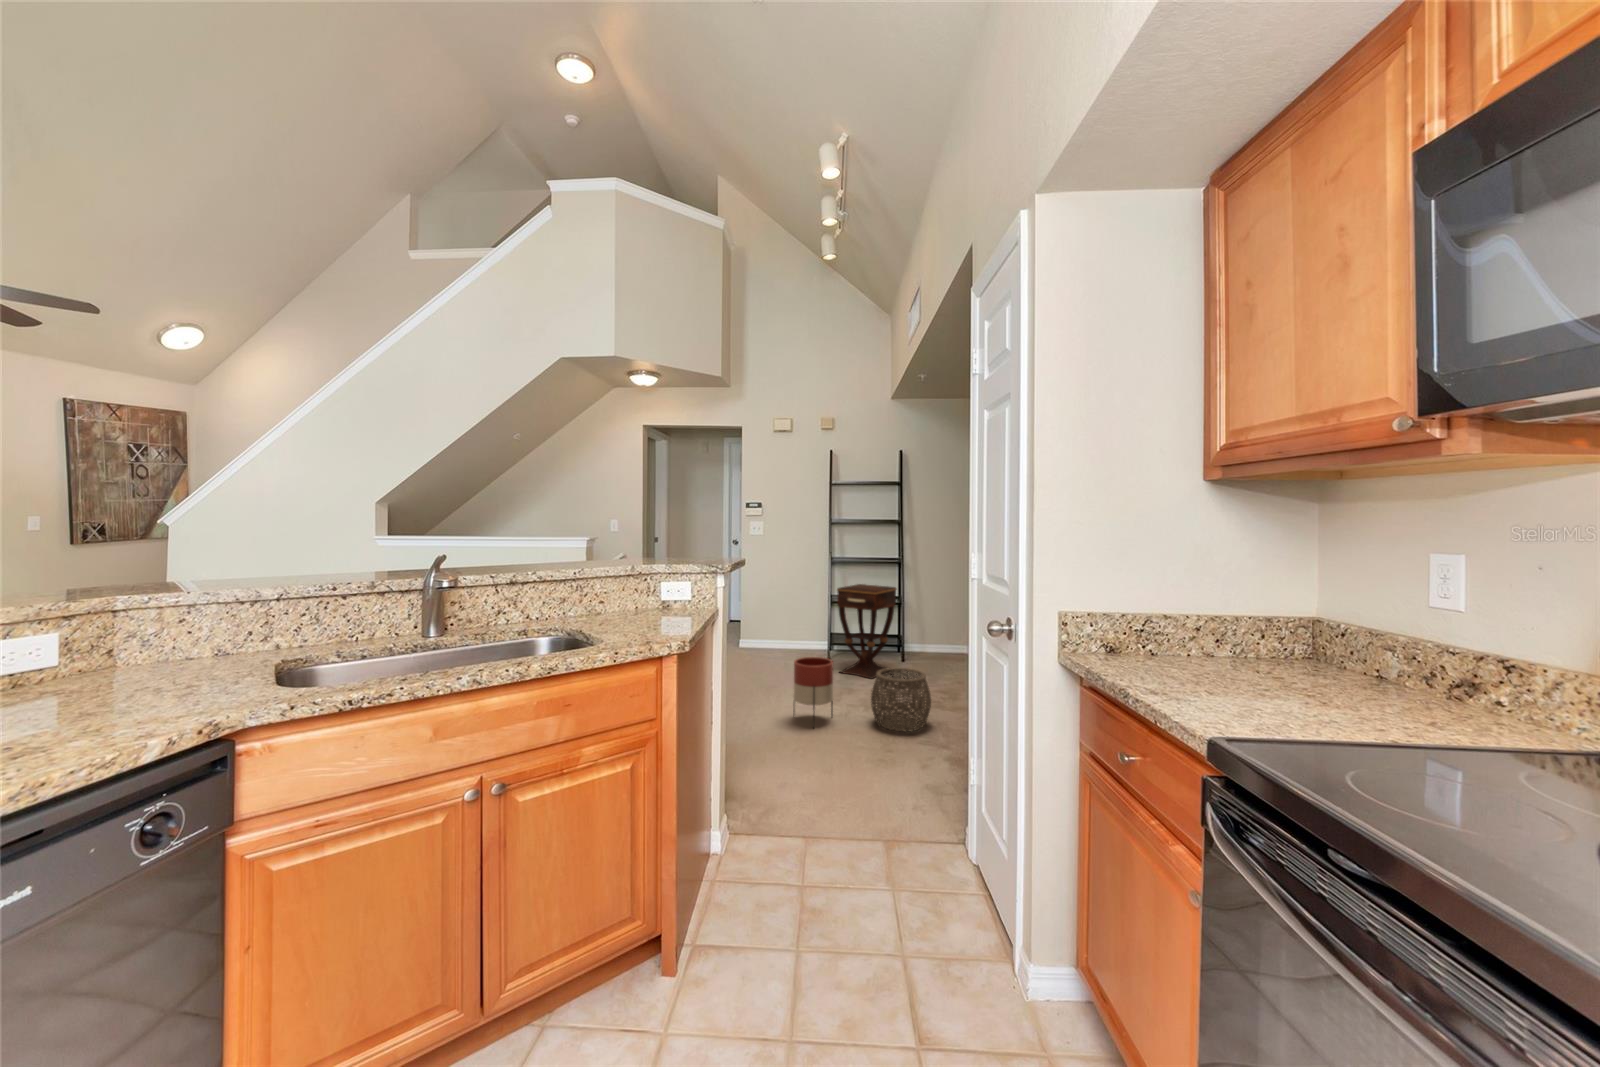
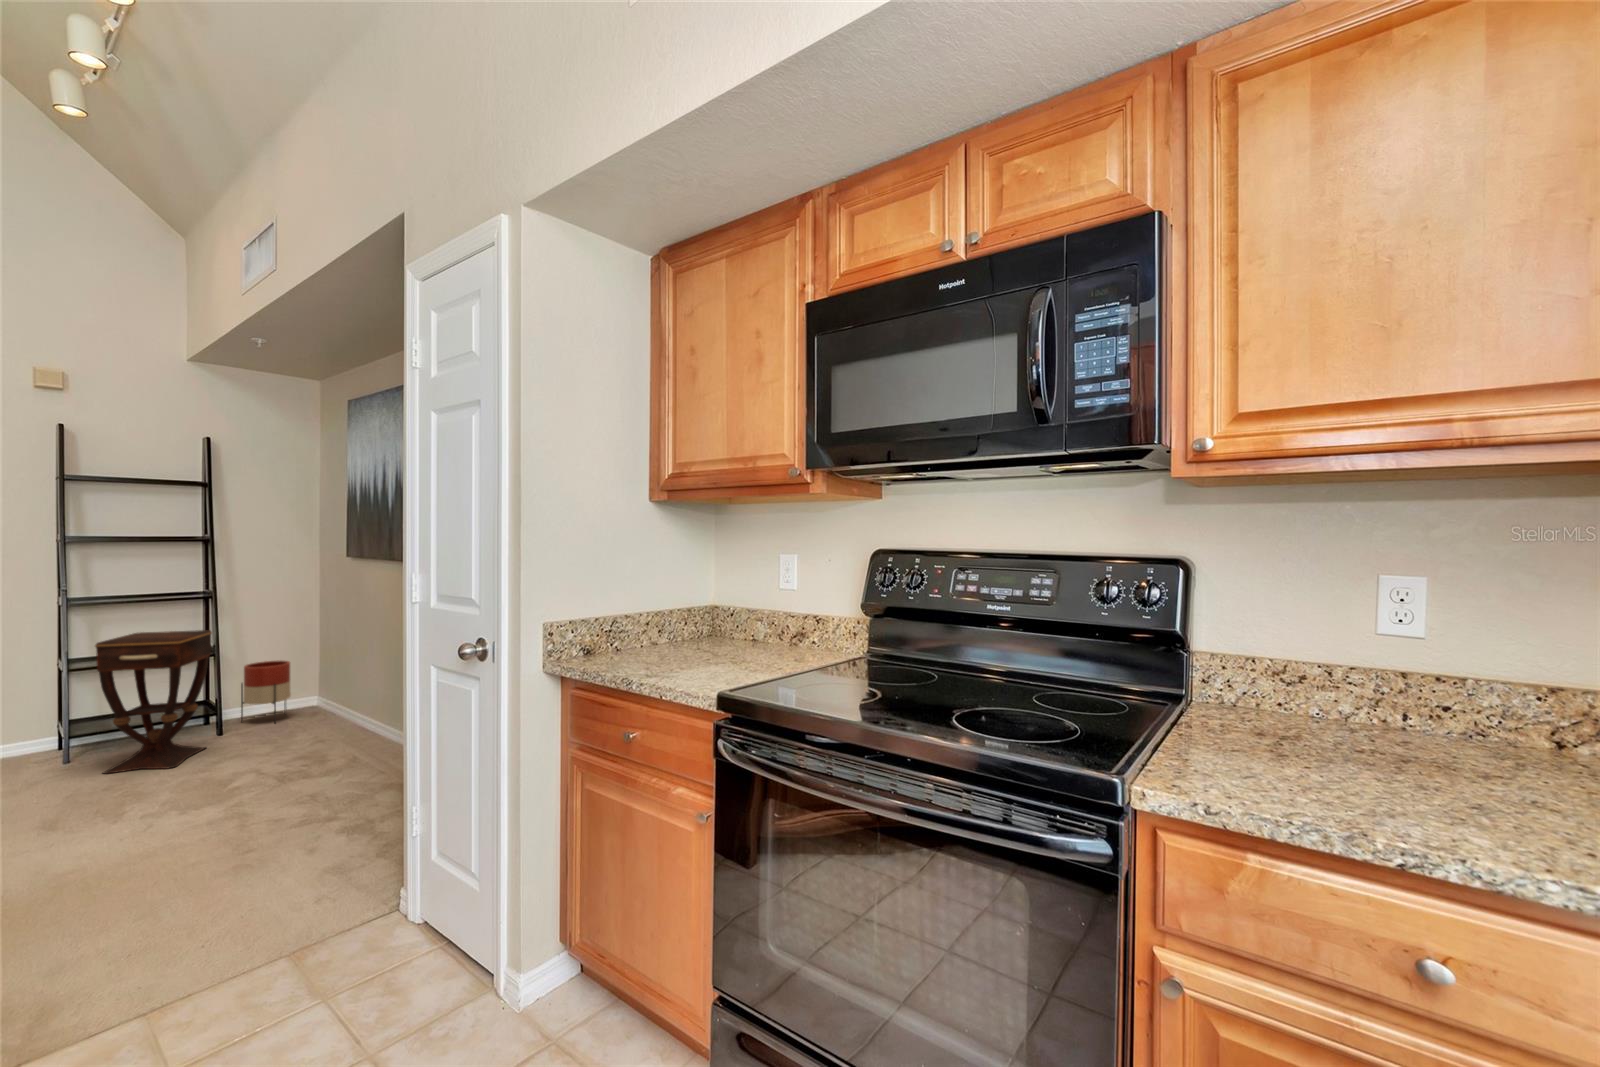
planter: present [793,657,833,717] -> present [241,660,291,723]
woven basket: present [871,668,931,731] -> none [200,734,304,826]

